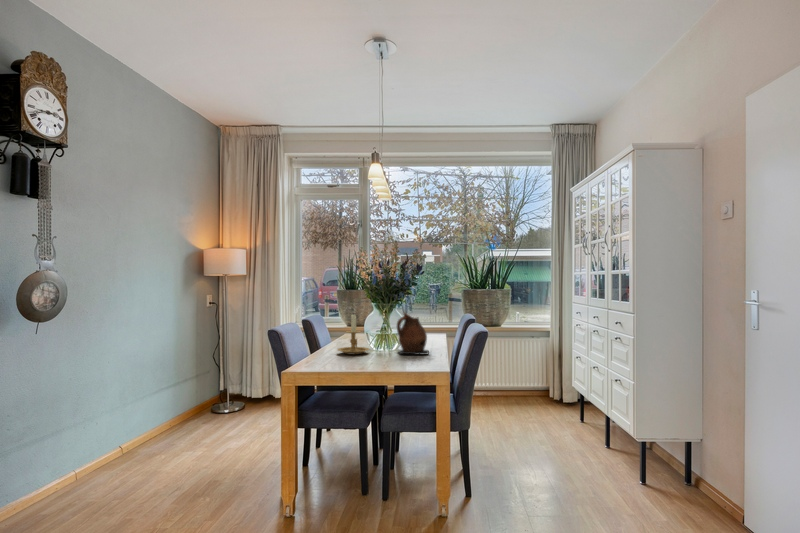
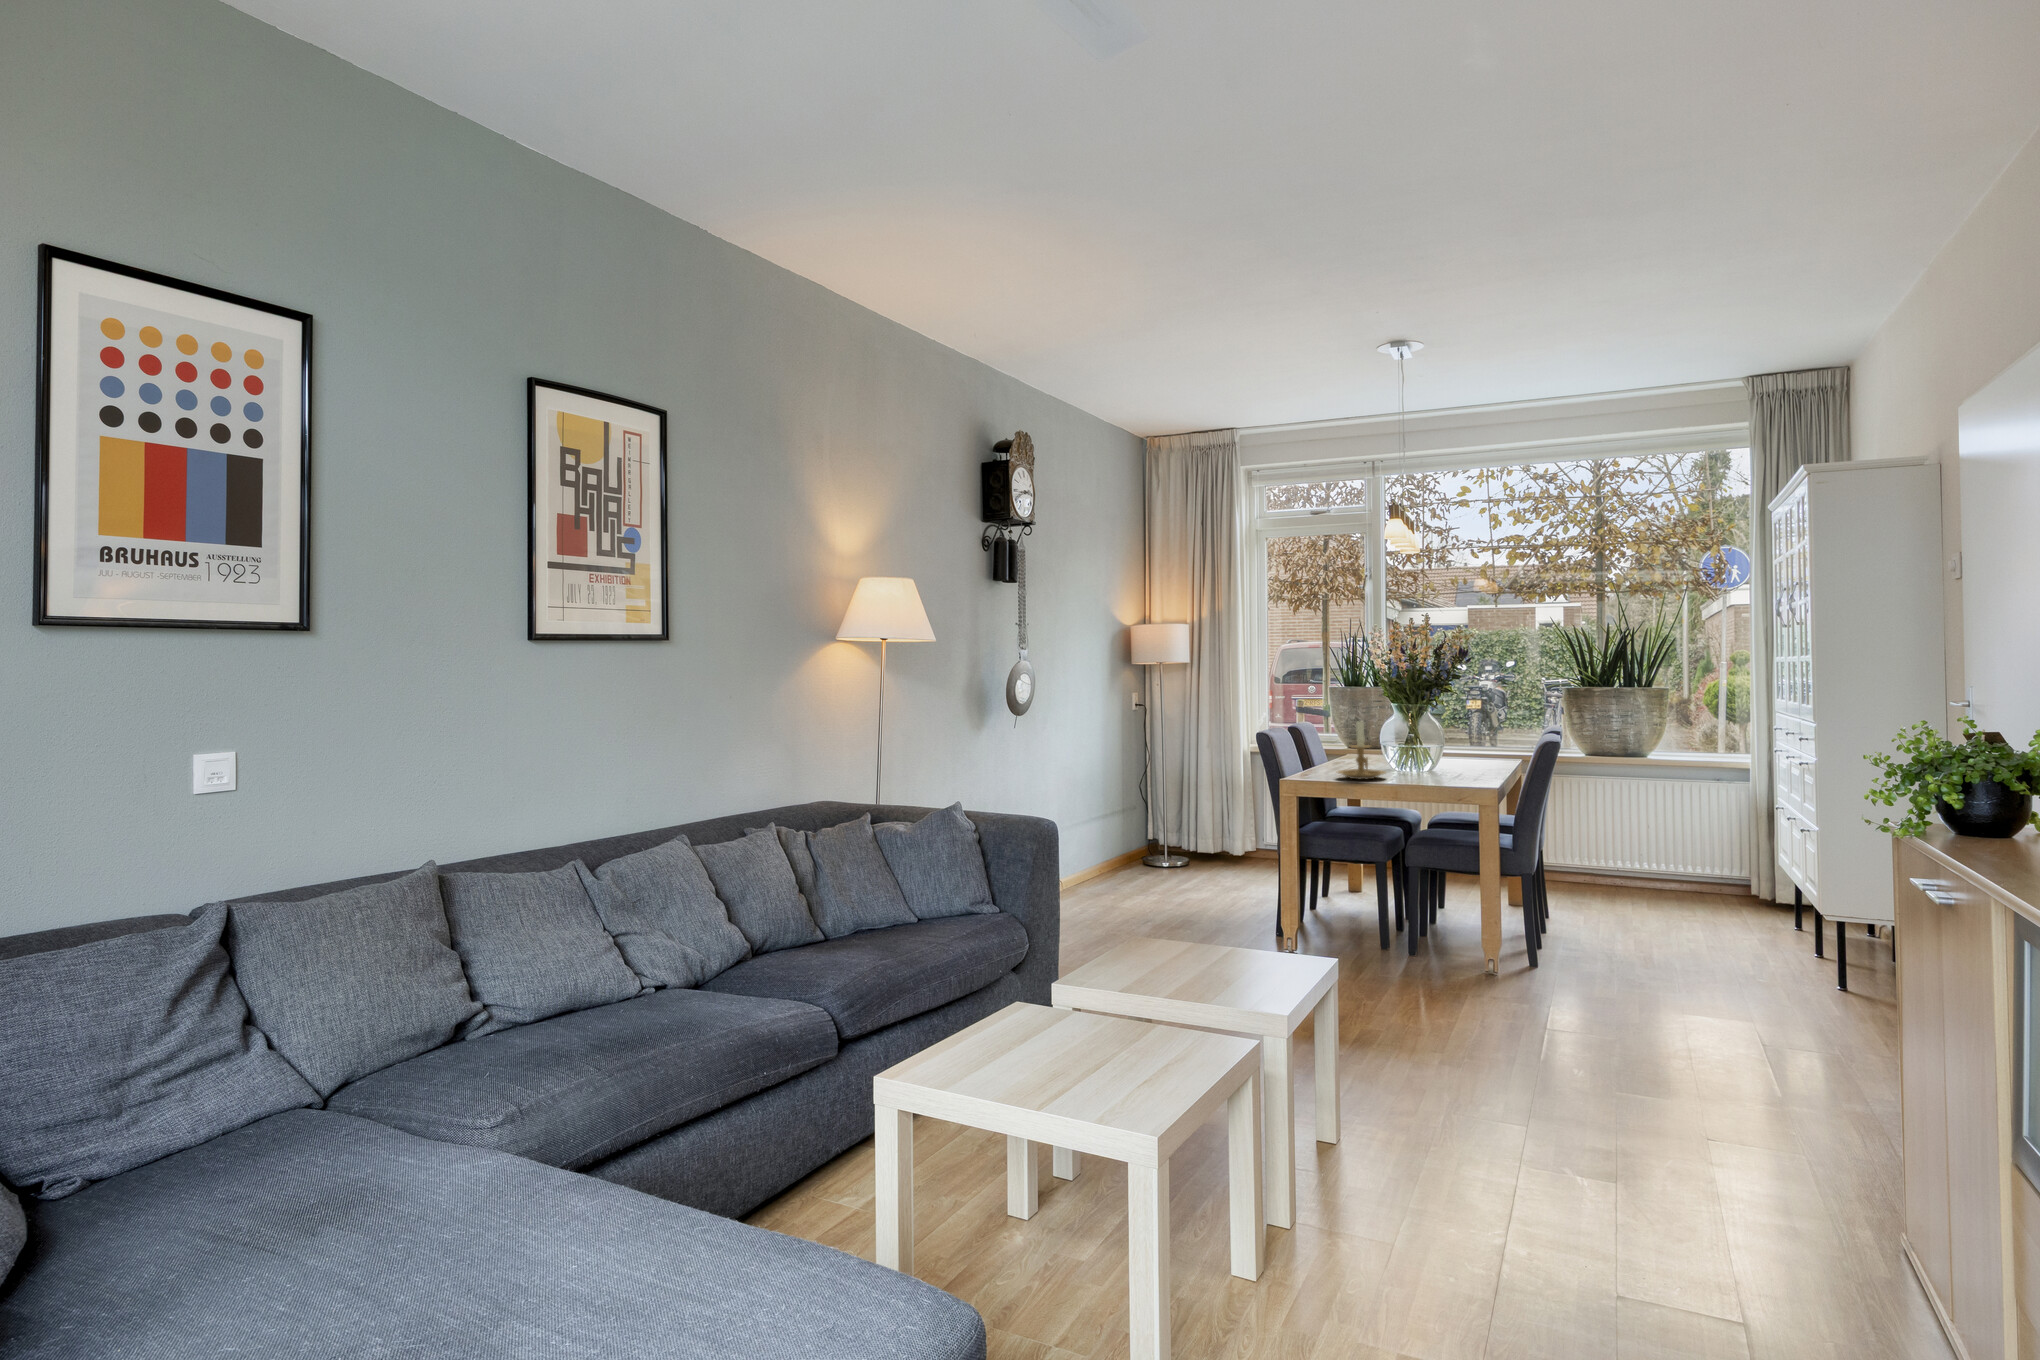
ceramic pitcher: present [397,313,429,355] -> none [1428,719,1487,783]

